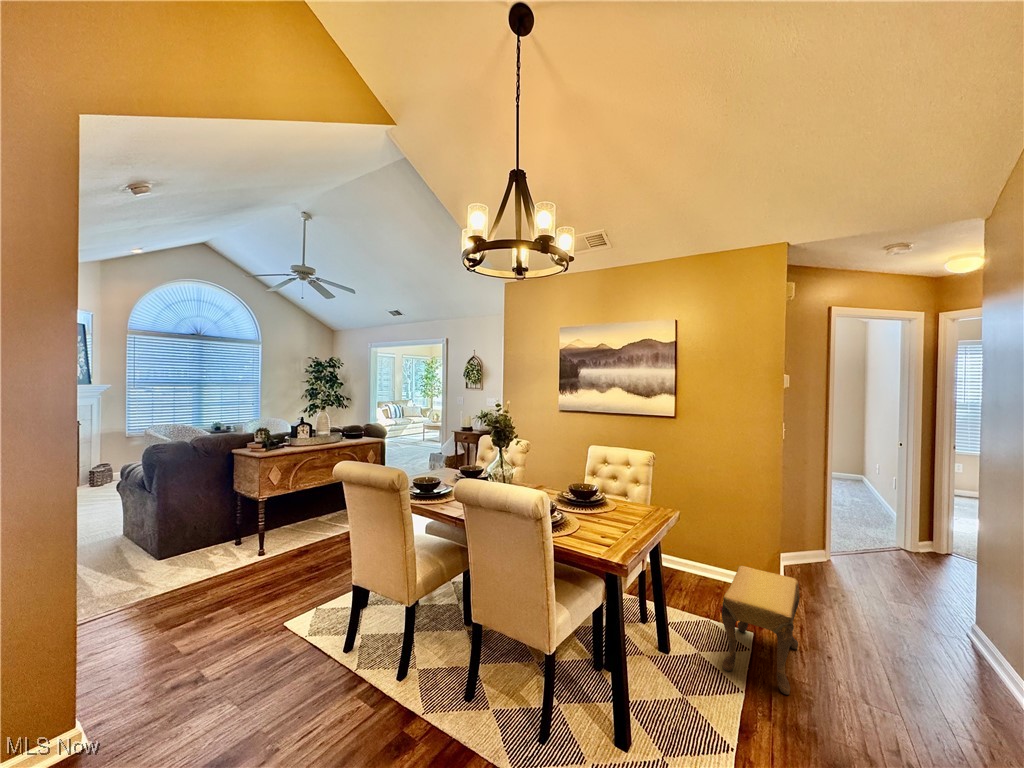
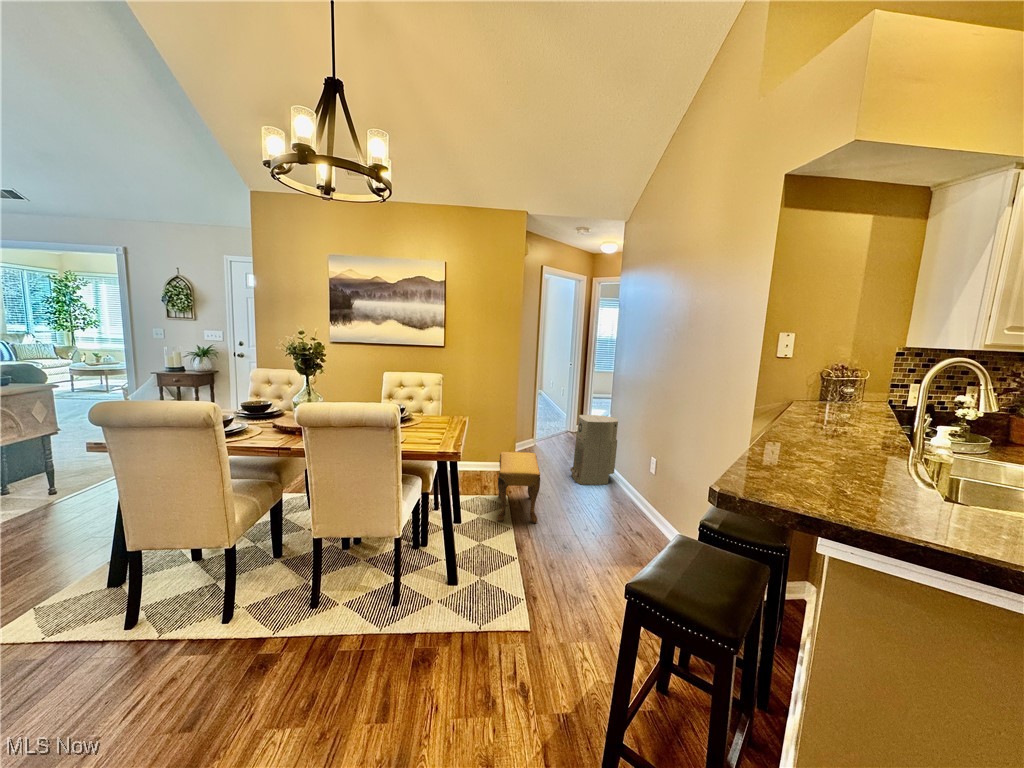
air purifier: none [882,531,987,667] -> present [570,415,618,485]

